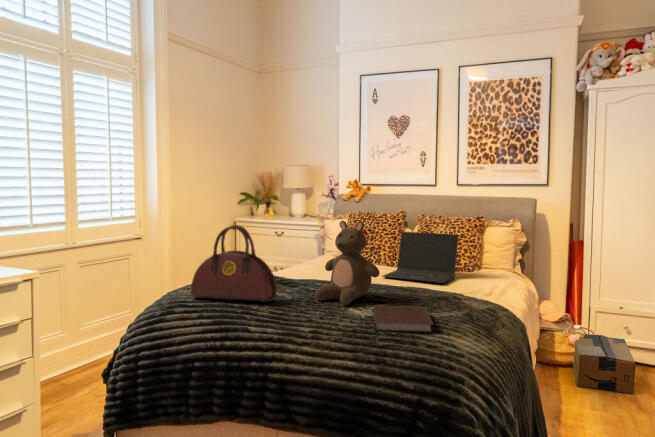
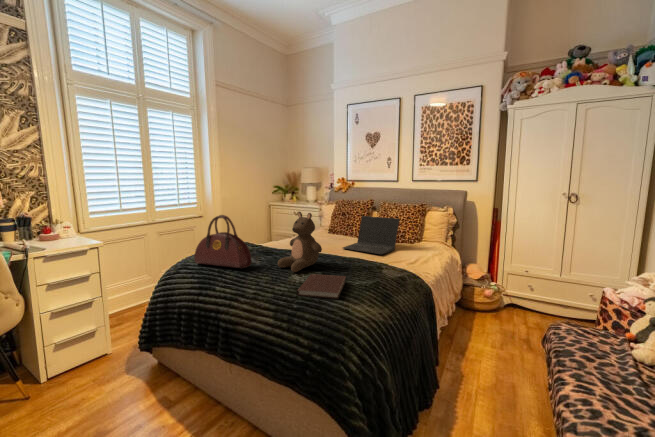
cardboard box: present [572,334,636,394] -> none [485,289,530,338]

